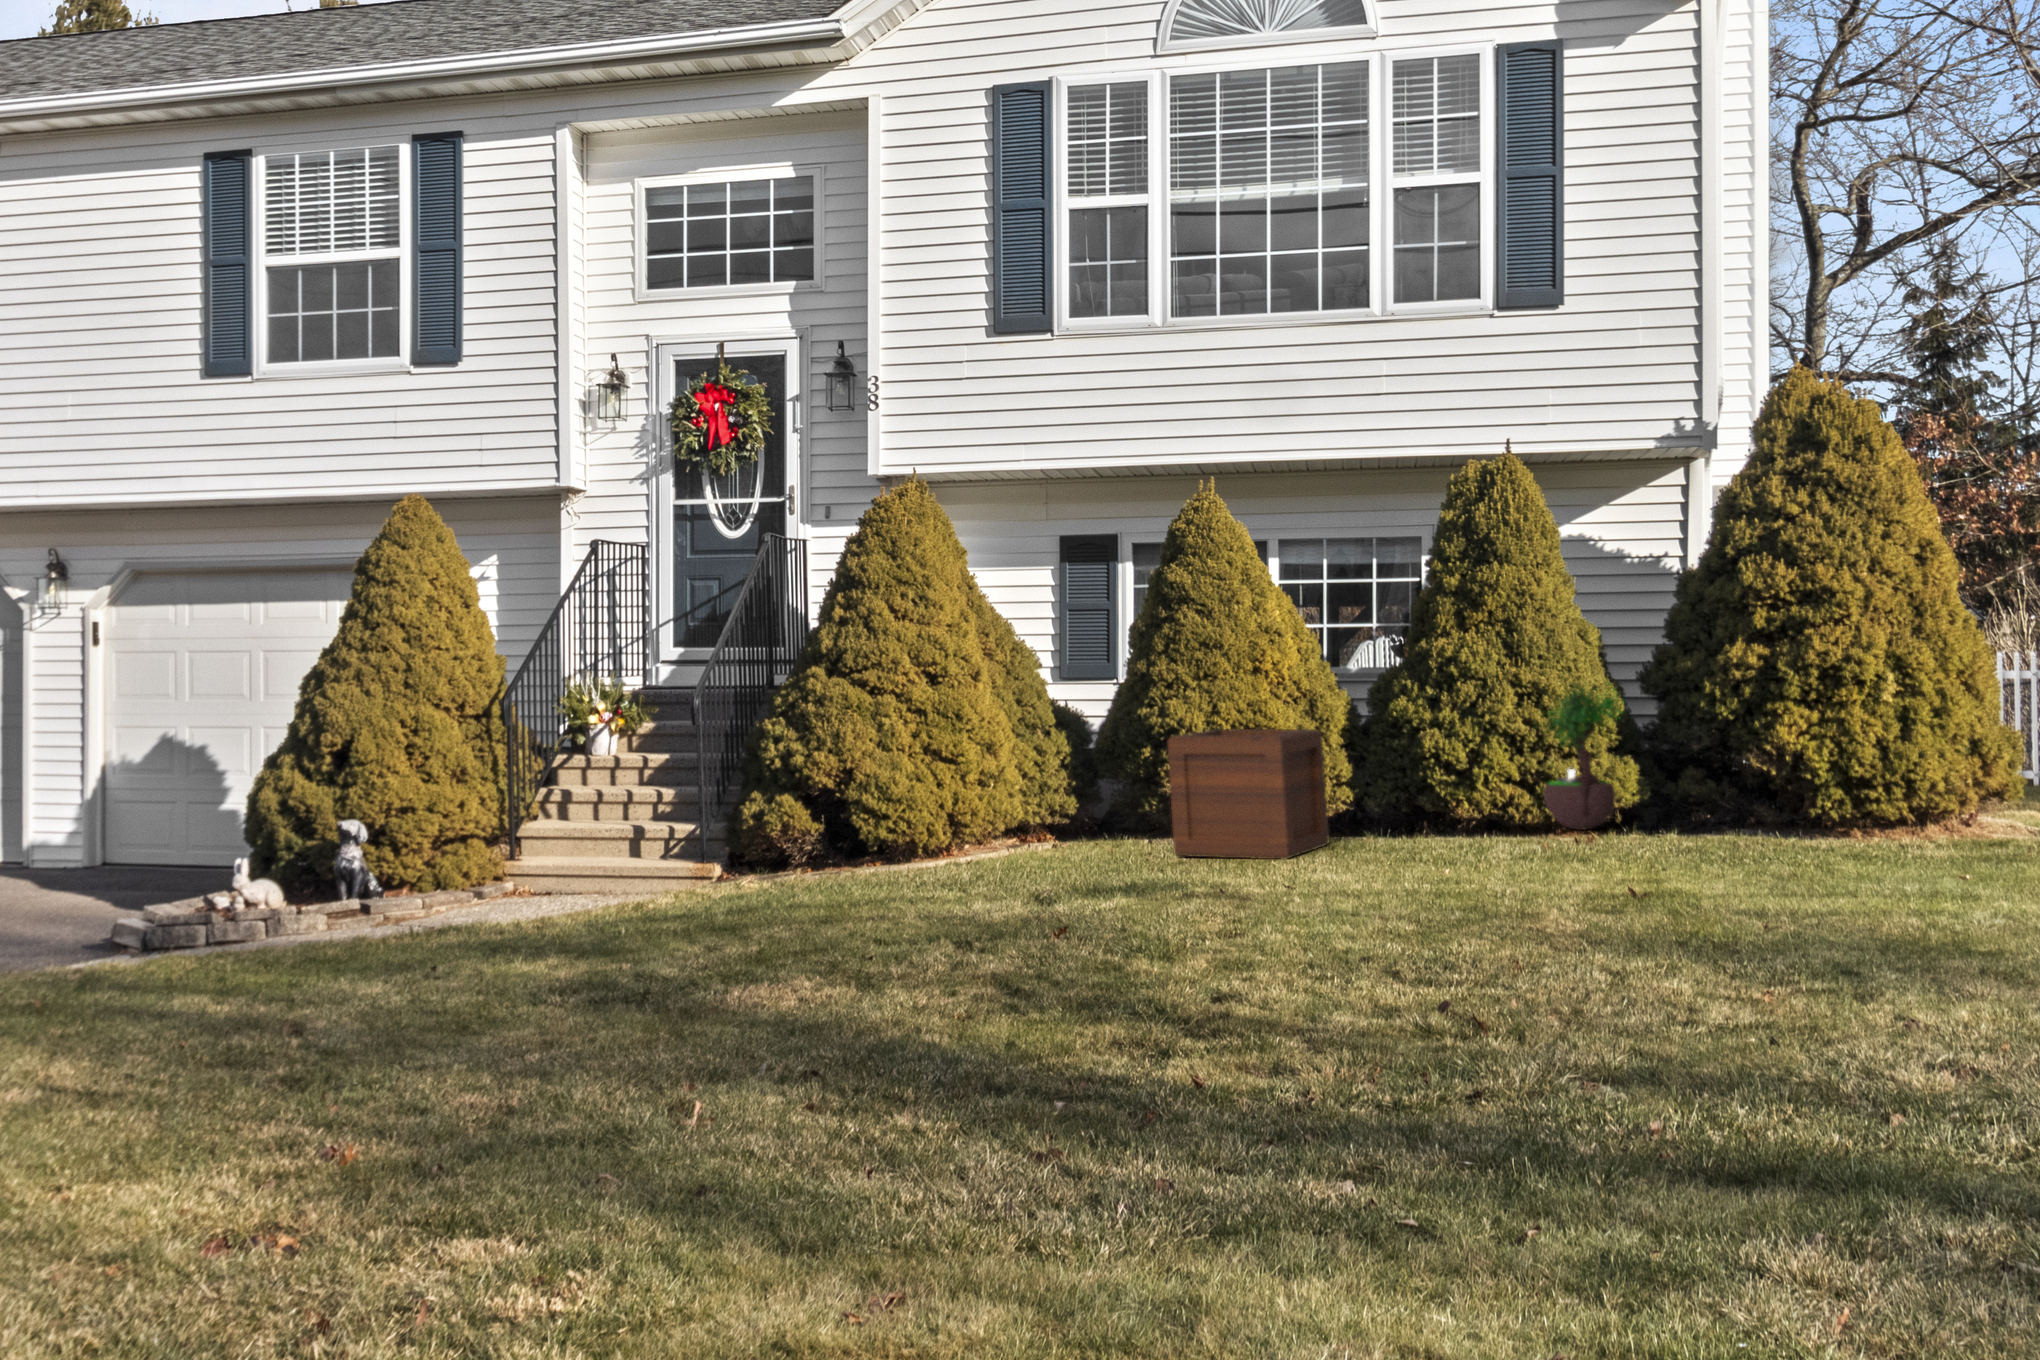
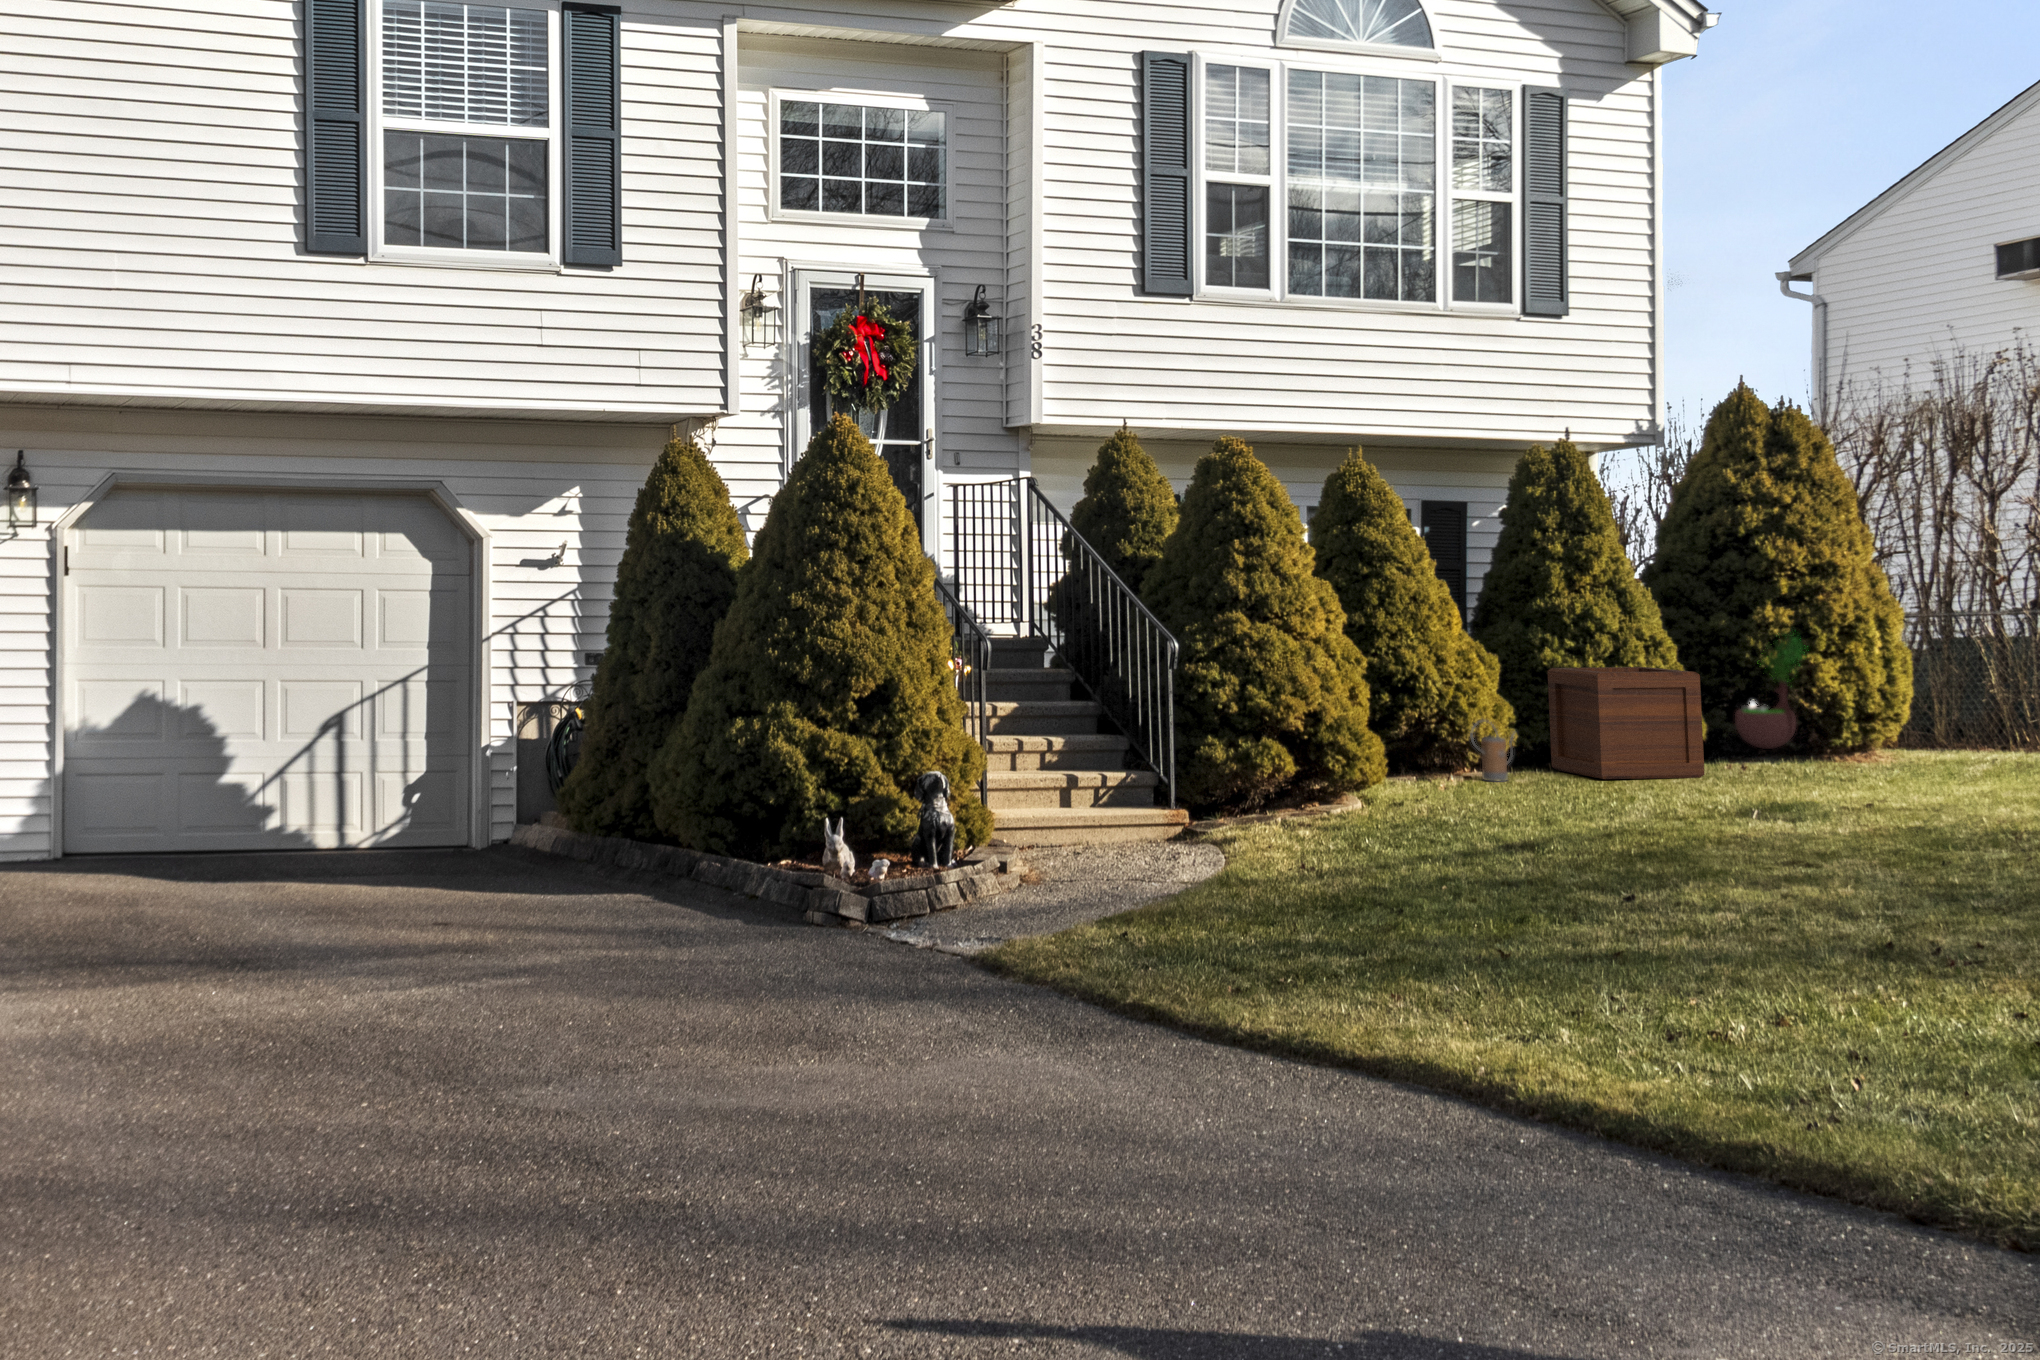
watering can: none [1069,785,1128,854] -> present [1471,720,1514,781]

